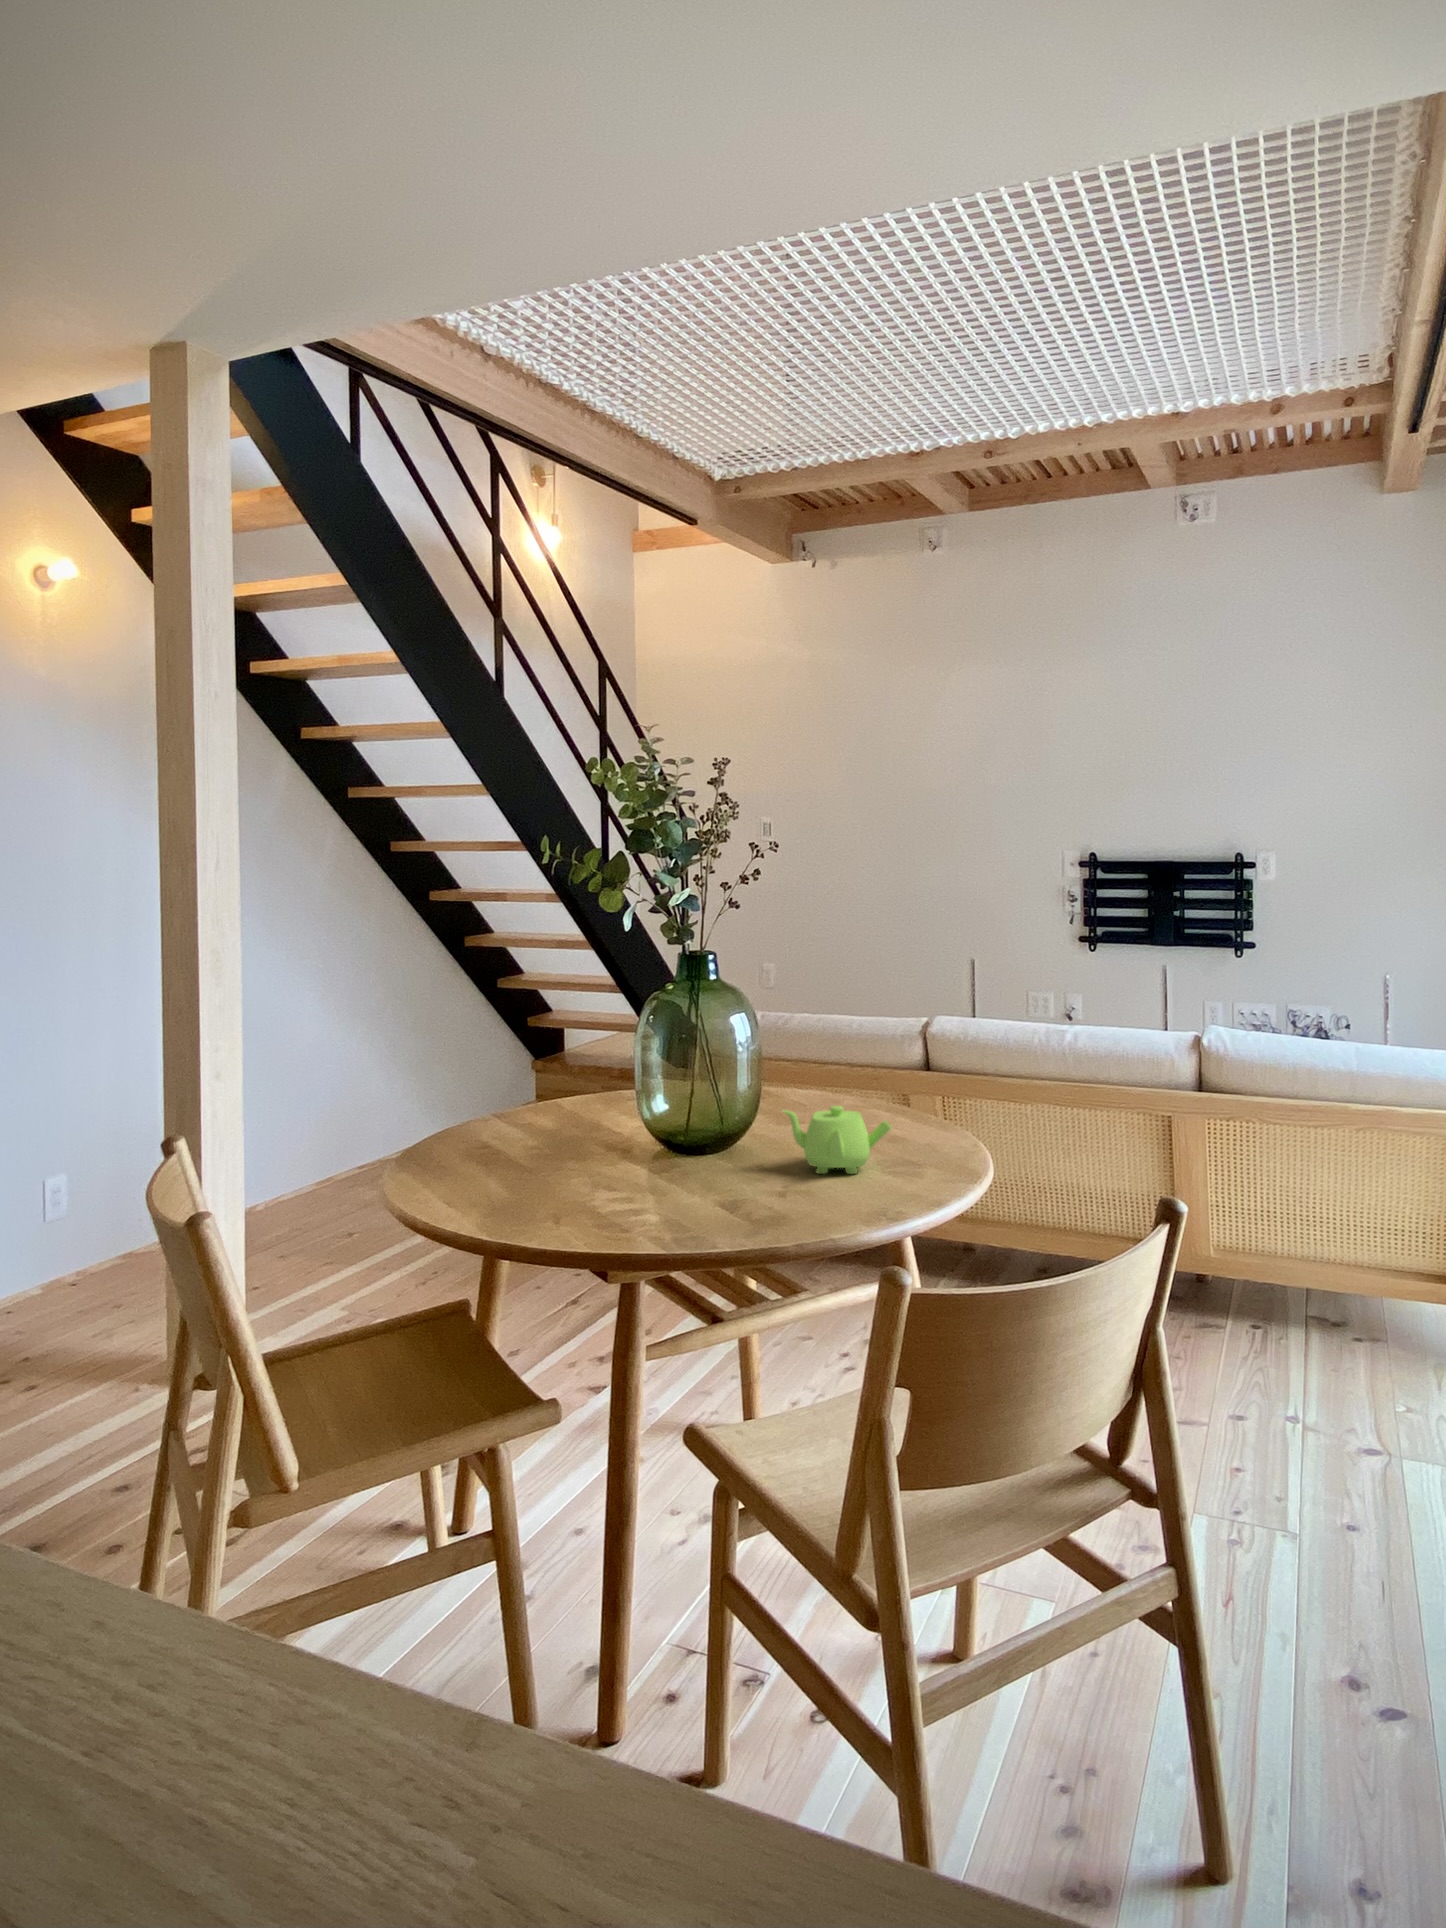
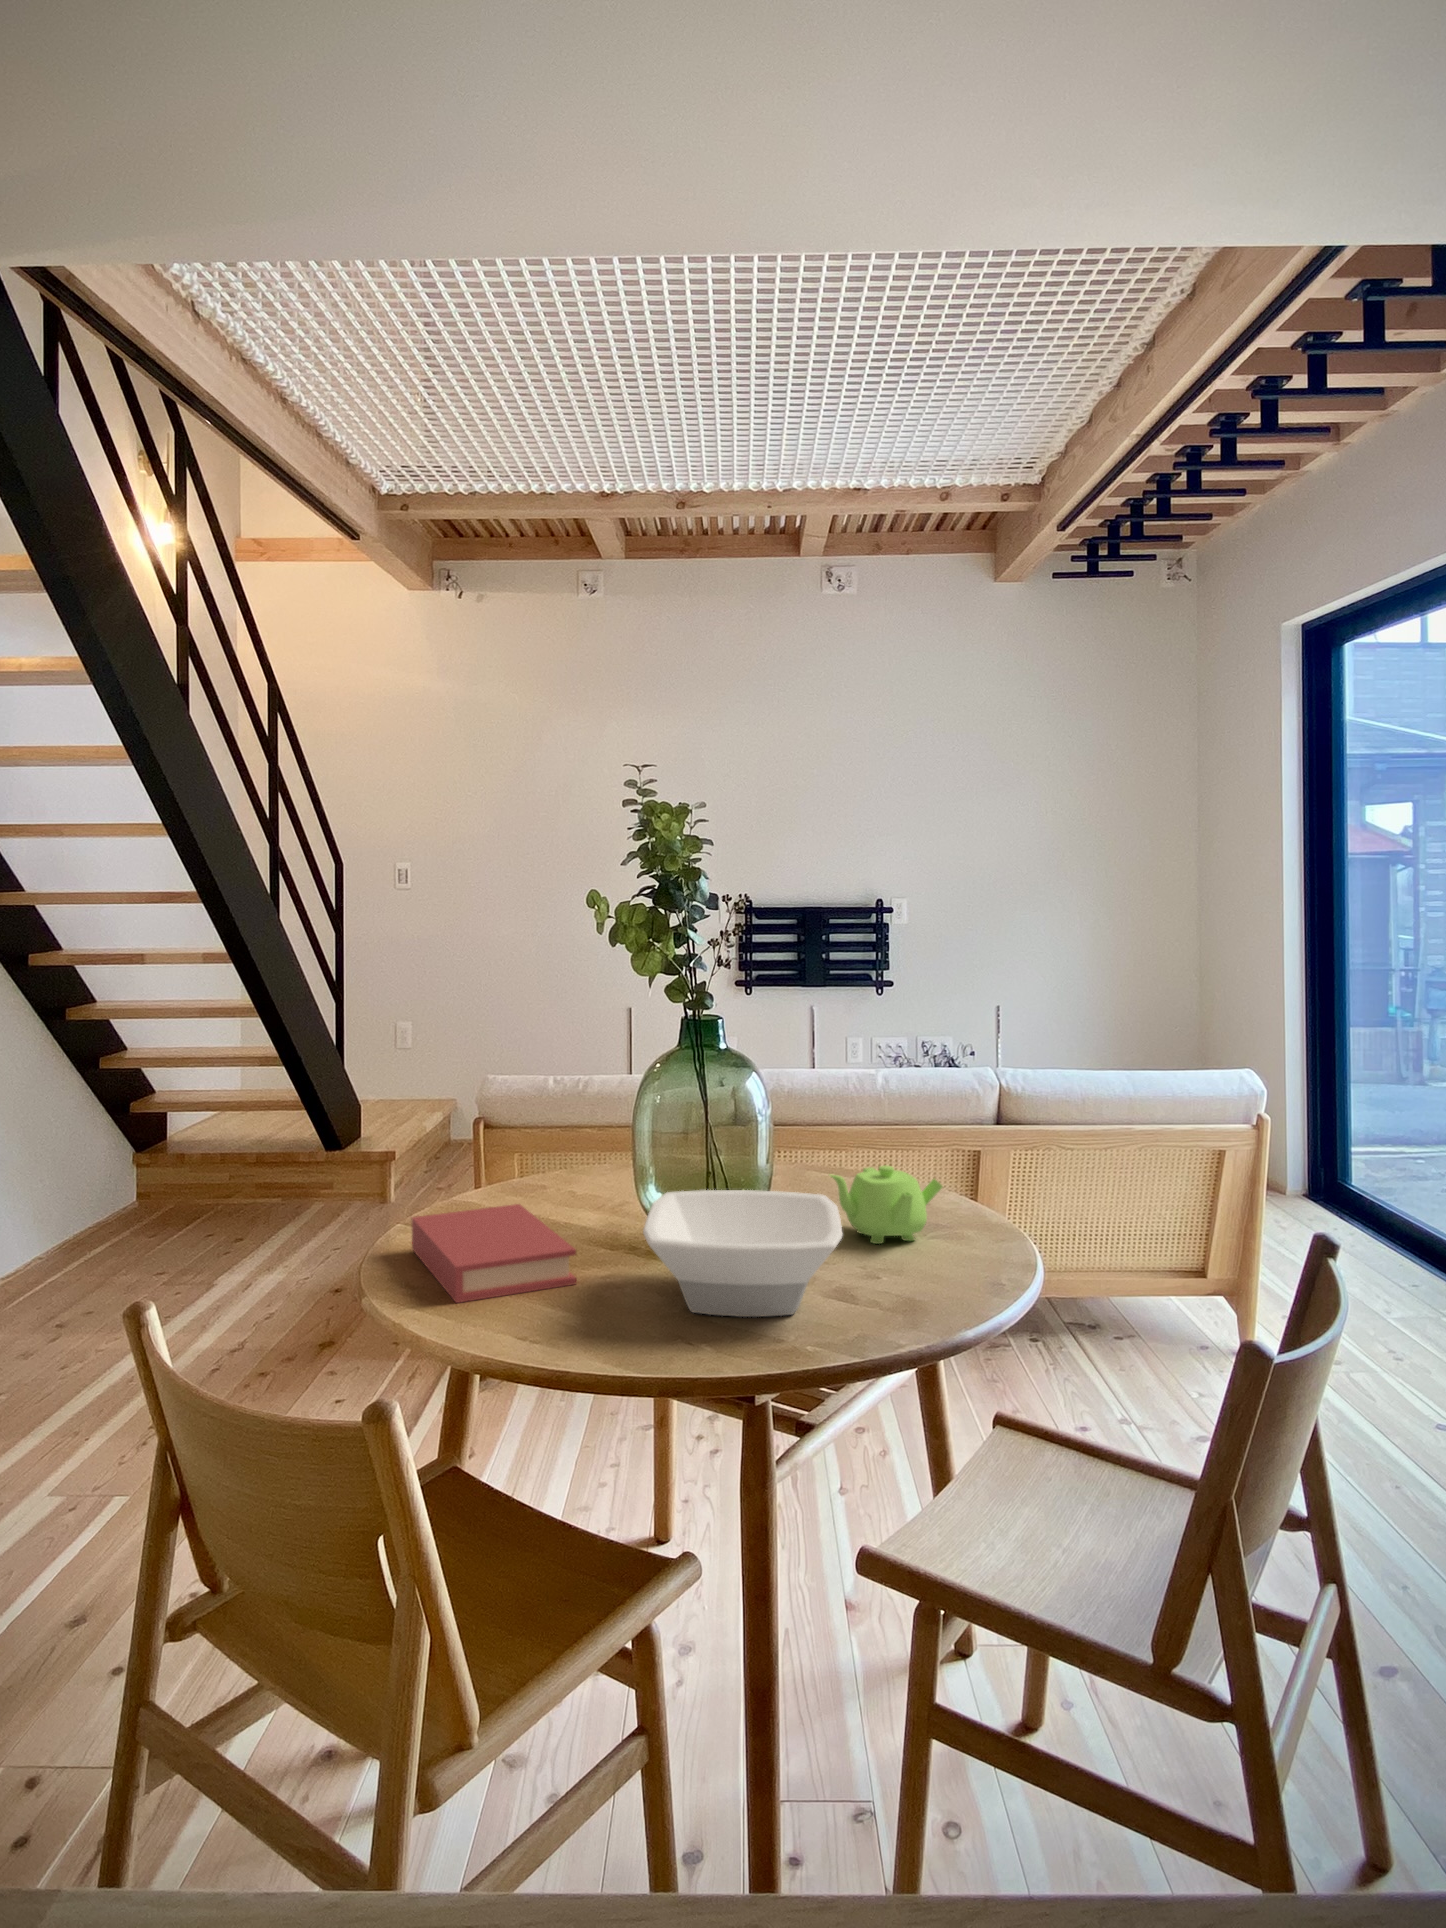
bowl: none [544,1113,741,1218] -> present [643,1190,842,1317]
book: none [437,1119,549,1187] -> present [412,1204,576,1303]

